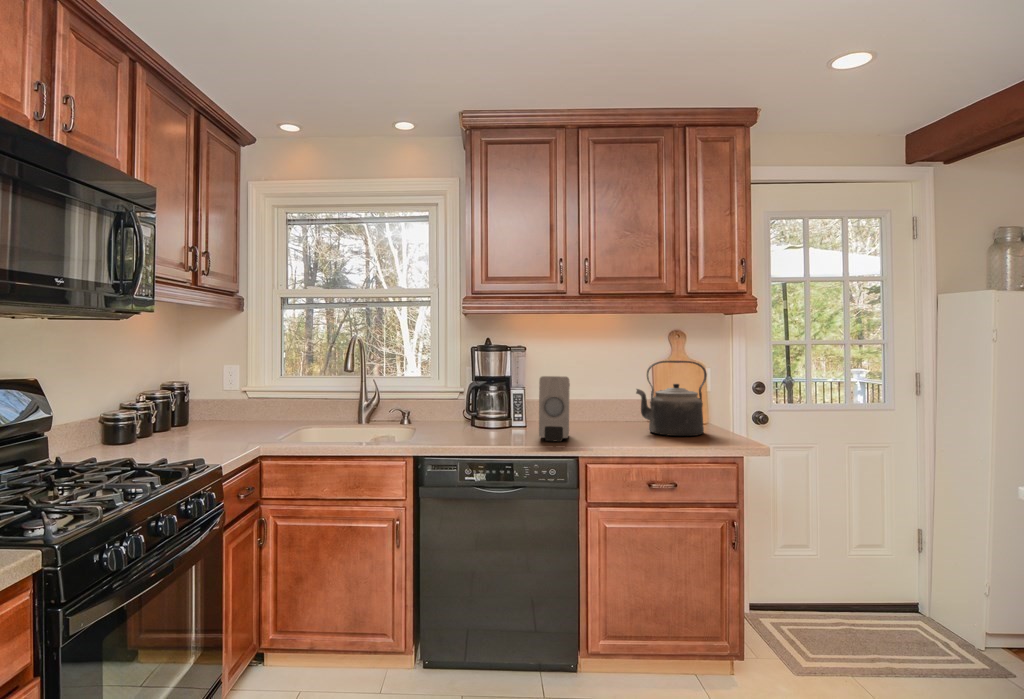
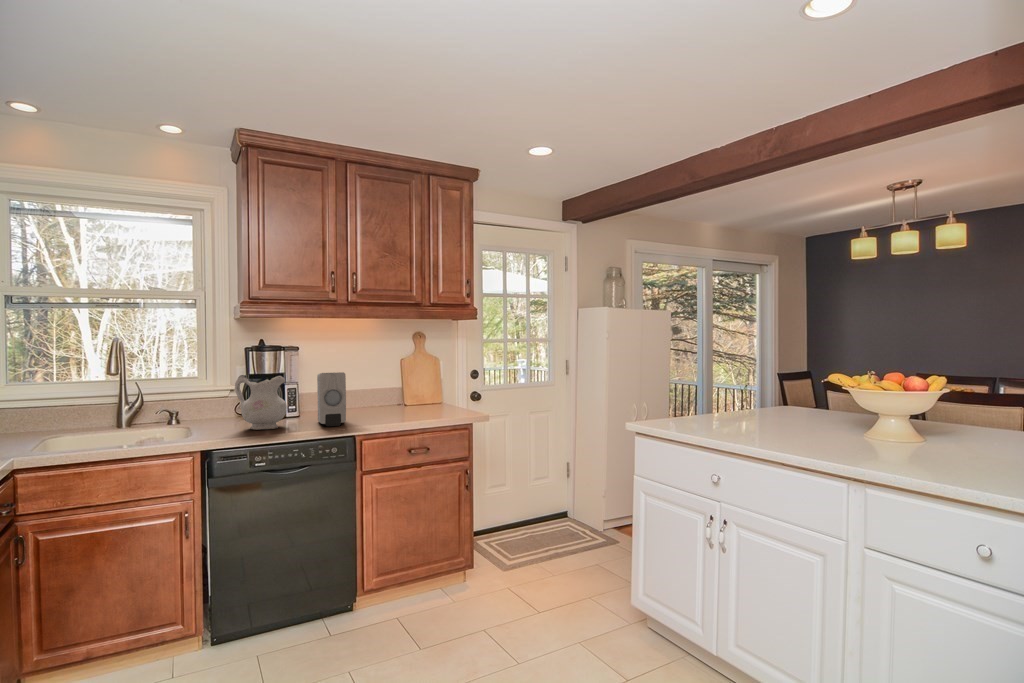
kettle: present [636,361,707,436] -> none [394,356,446,414]
ceramic pitcher: none [456,376,507,438] -> present [235,375,287,430]

